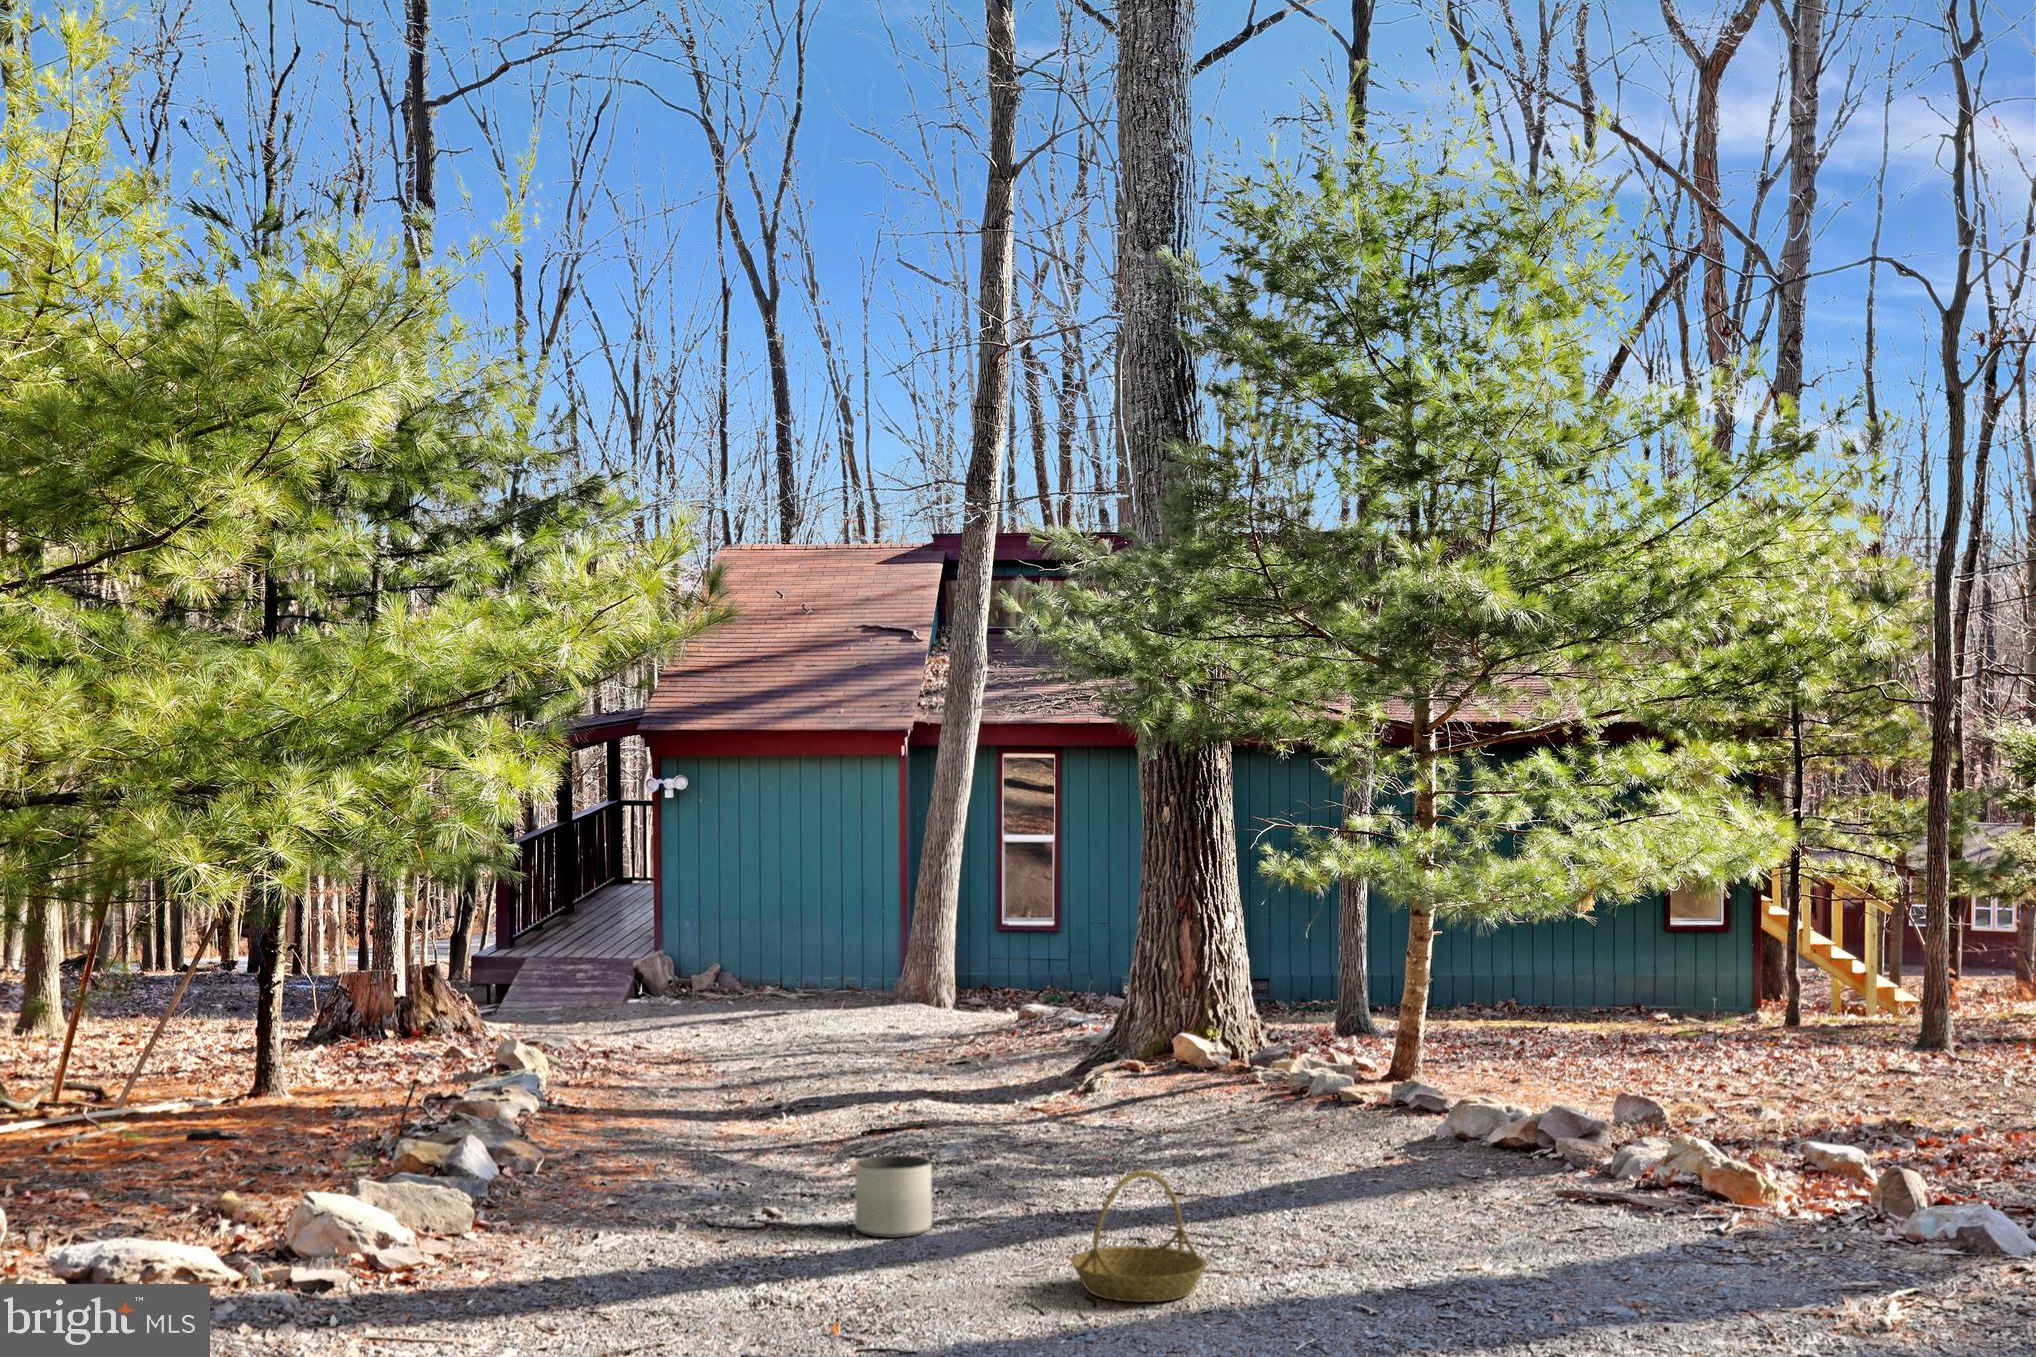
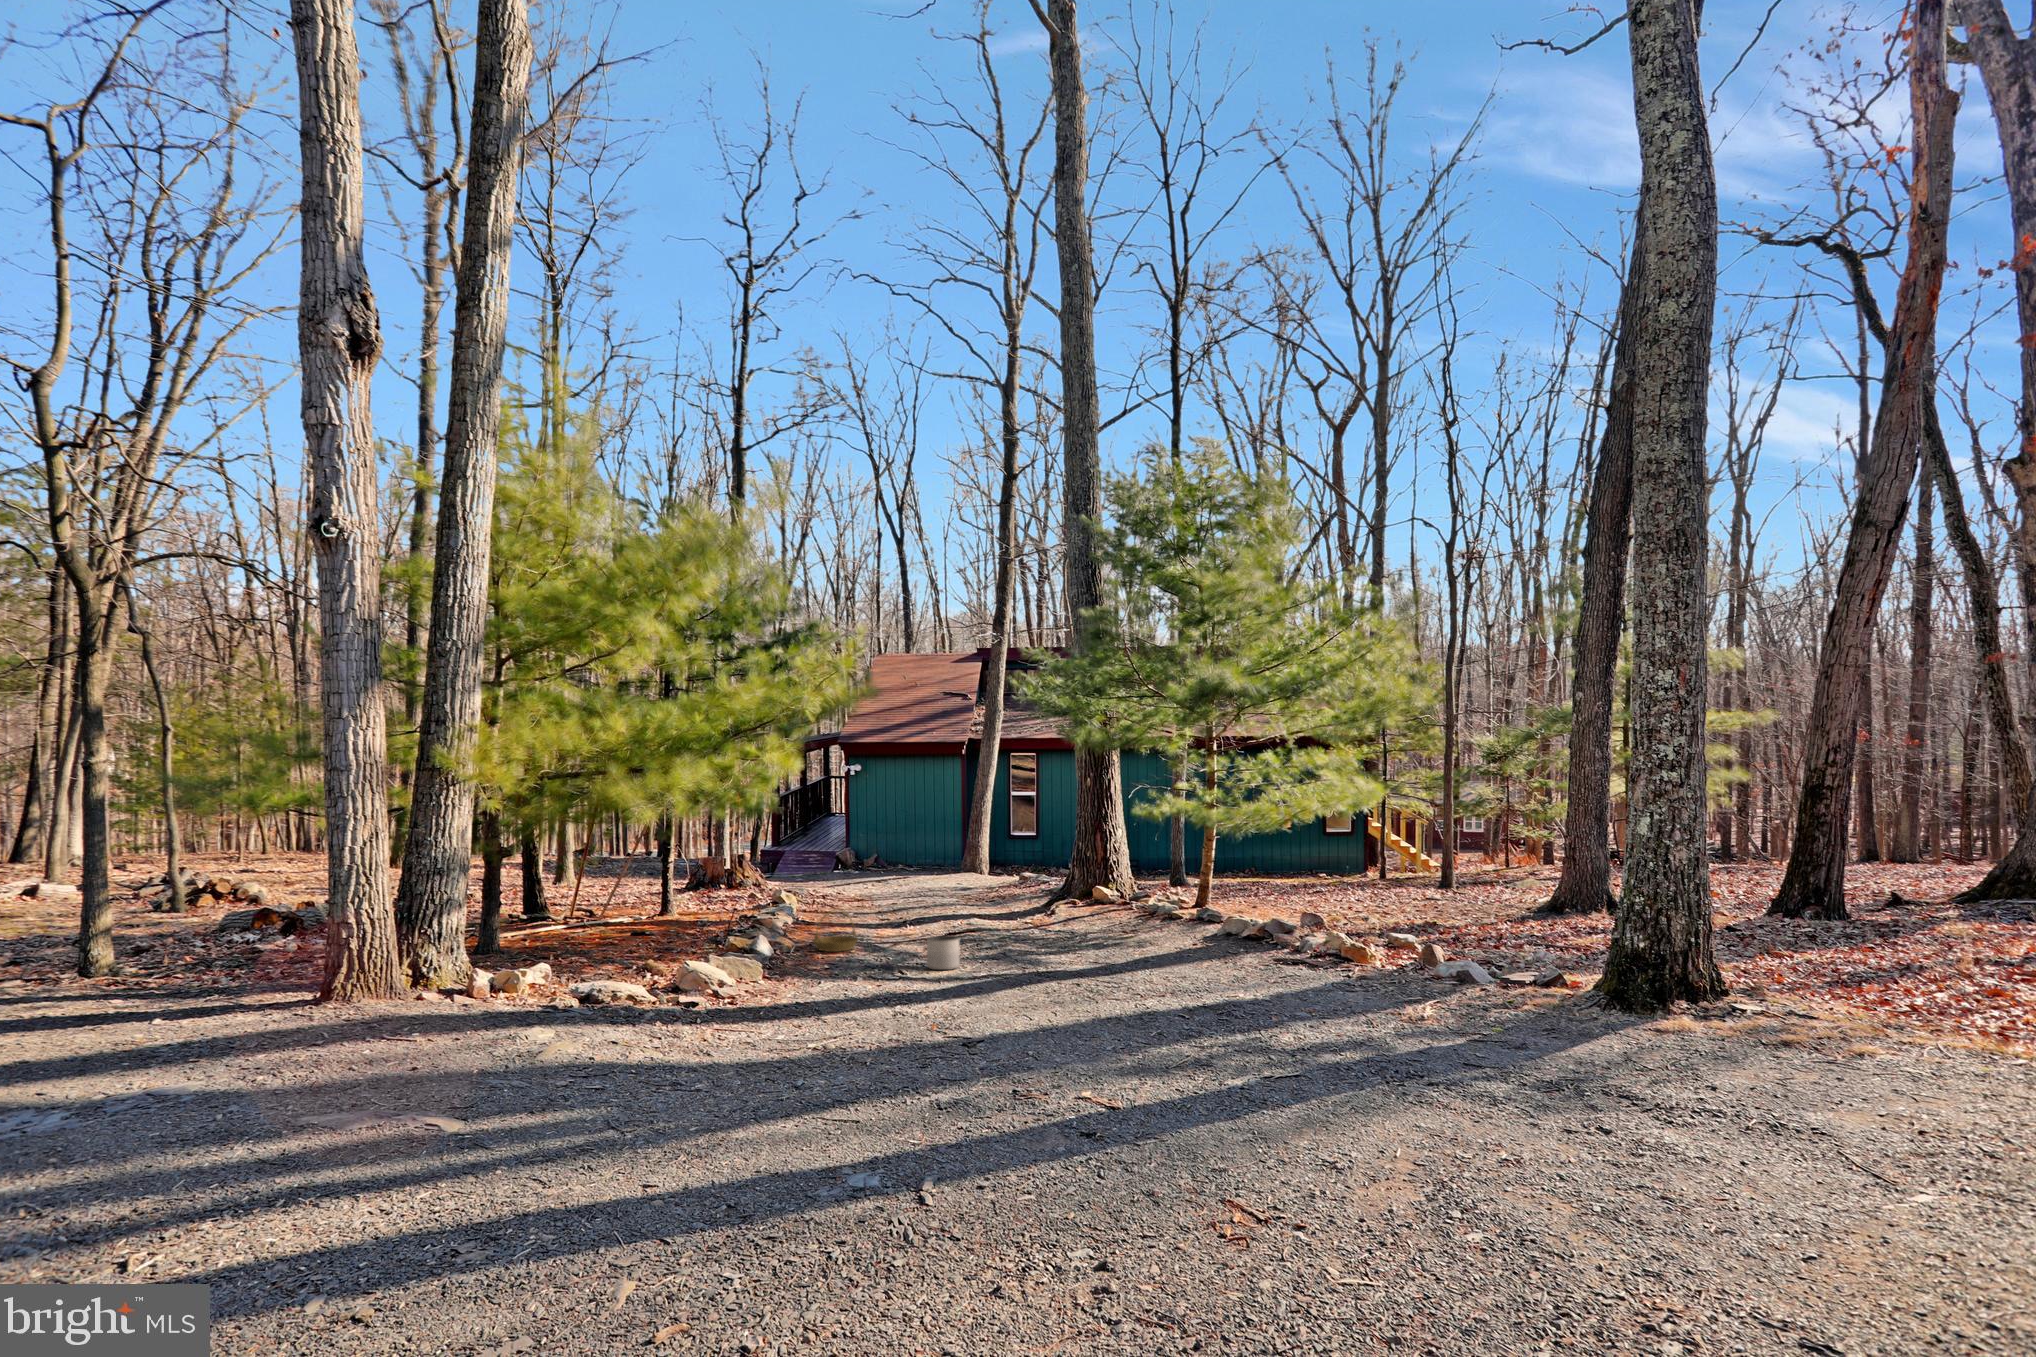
basket: present [1071,1171,1207,1302] -> present [813,909,858,952]

